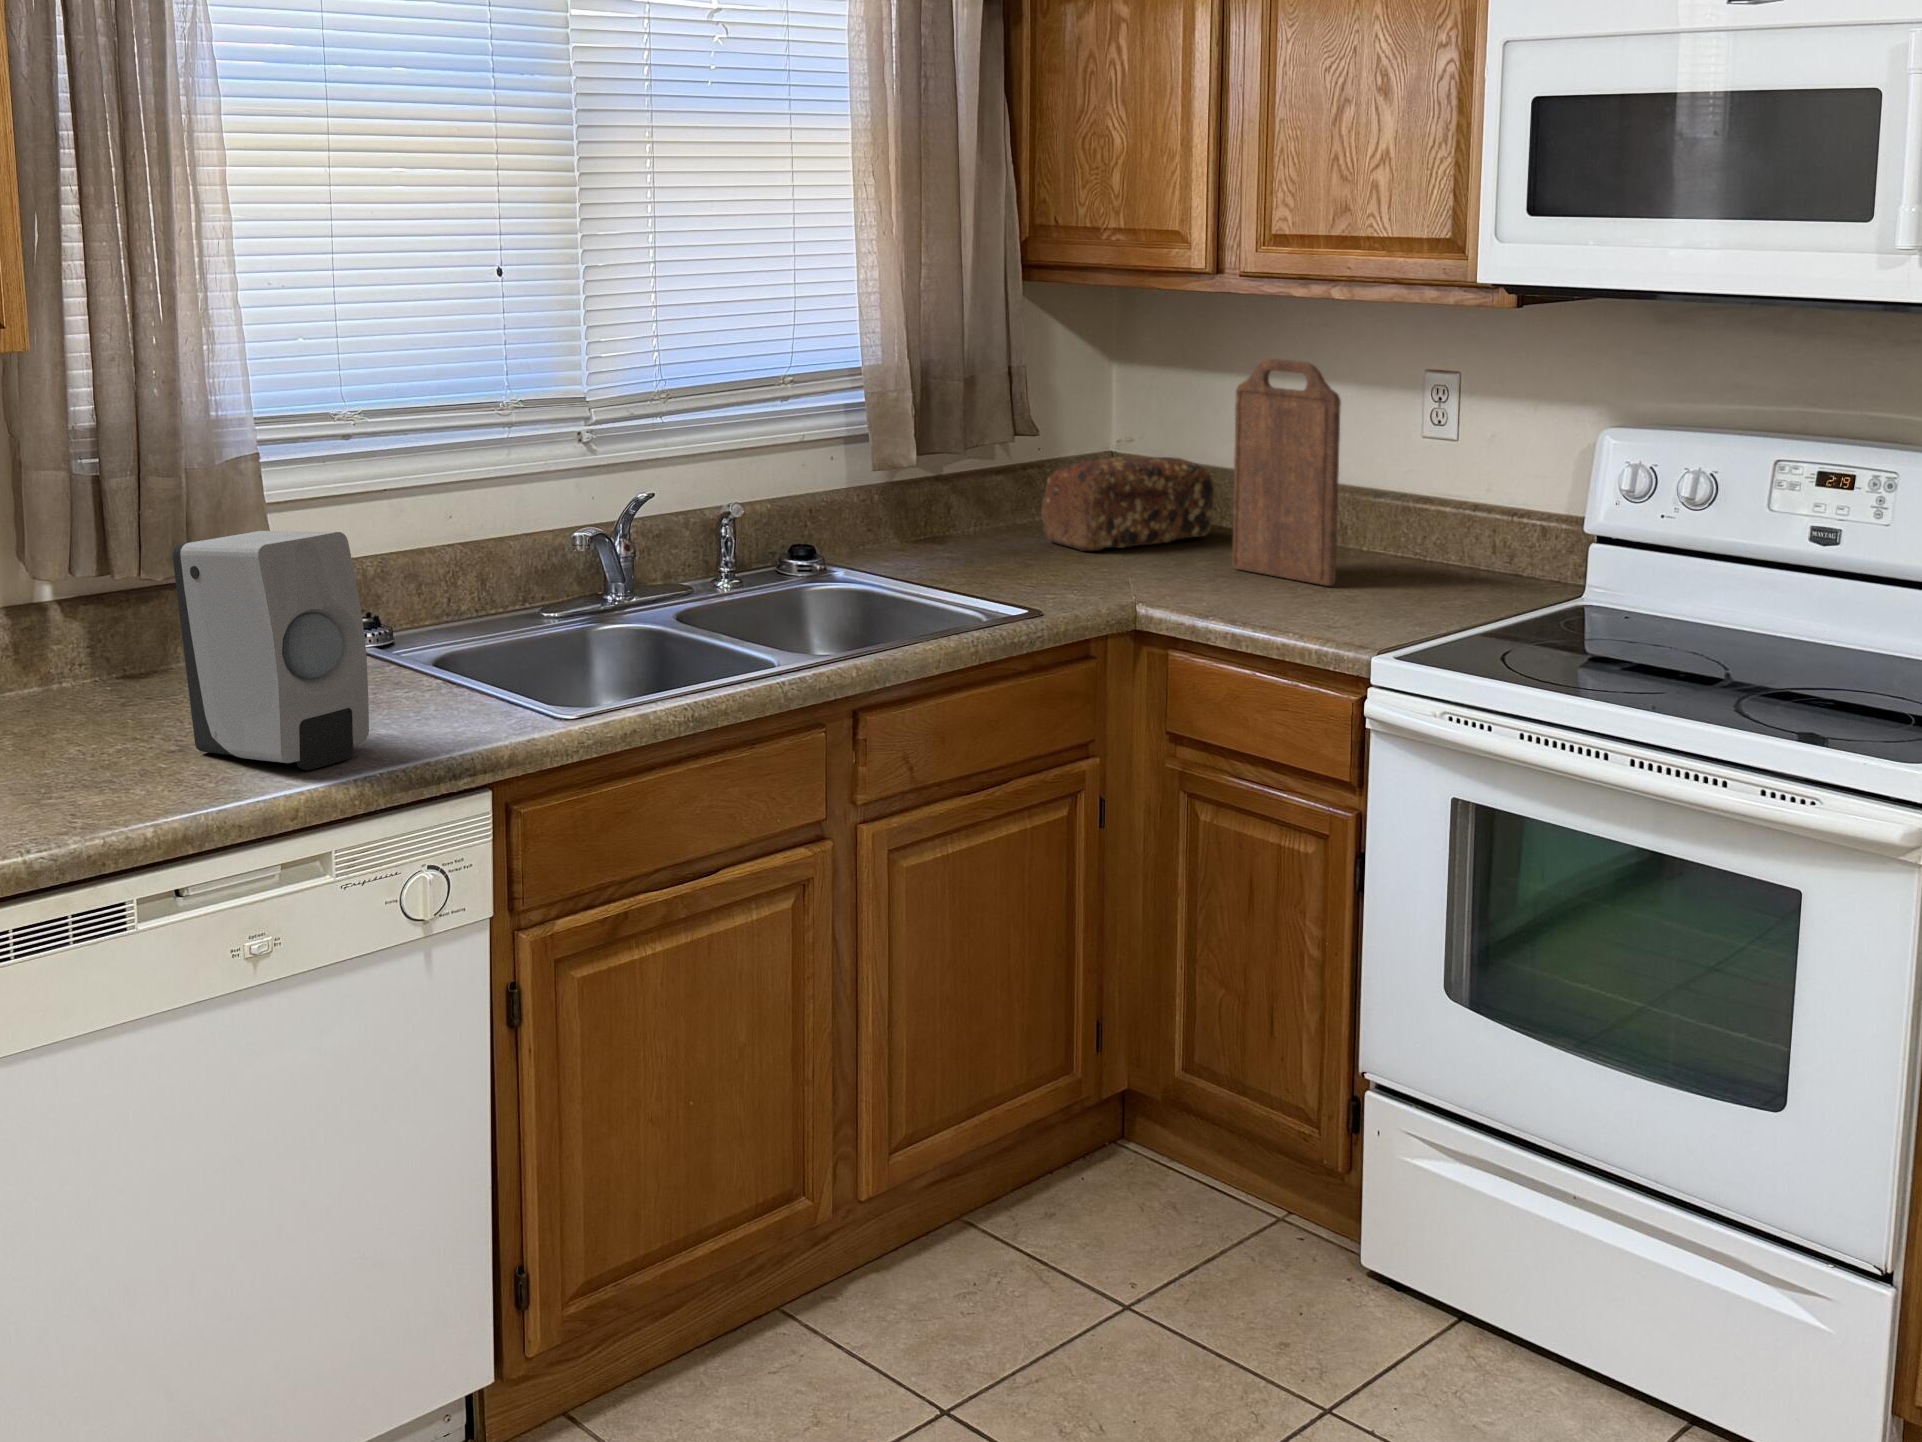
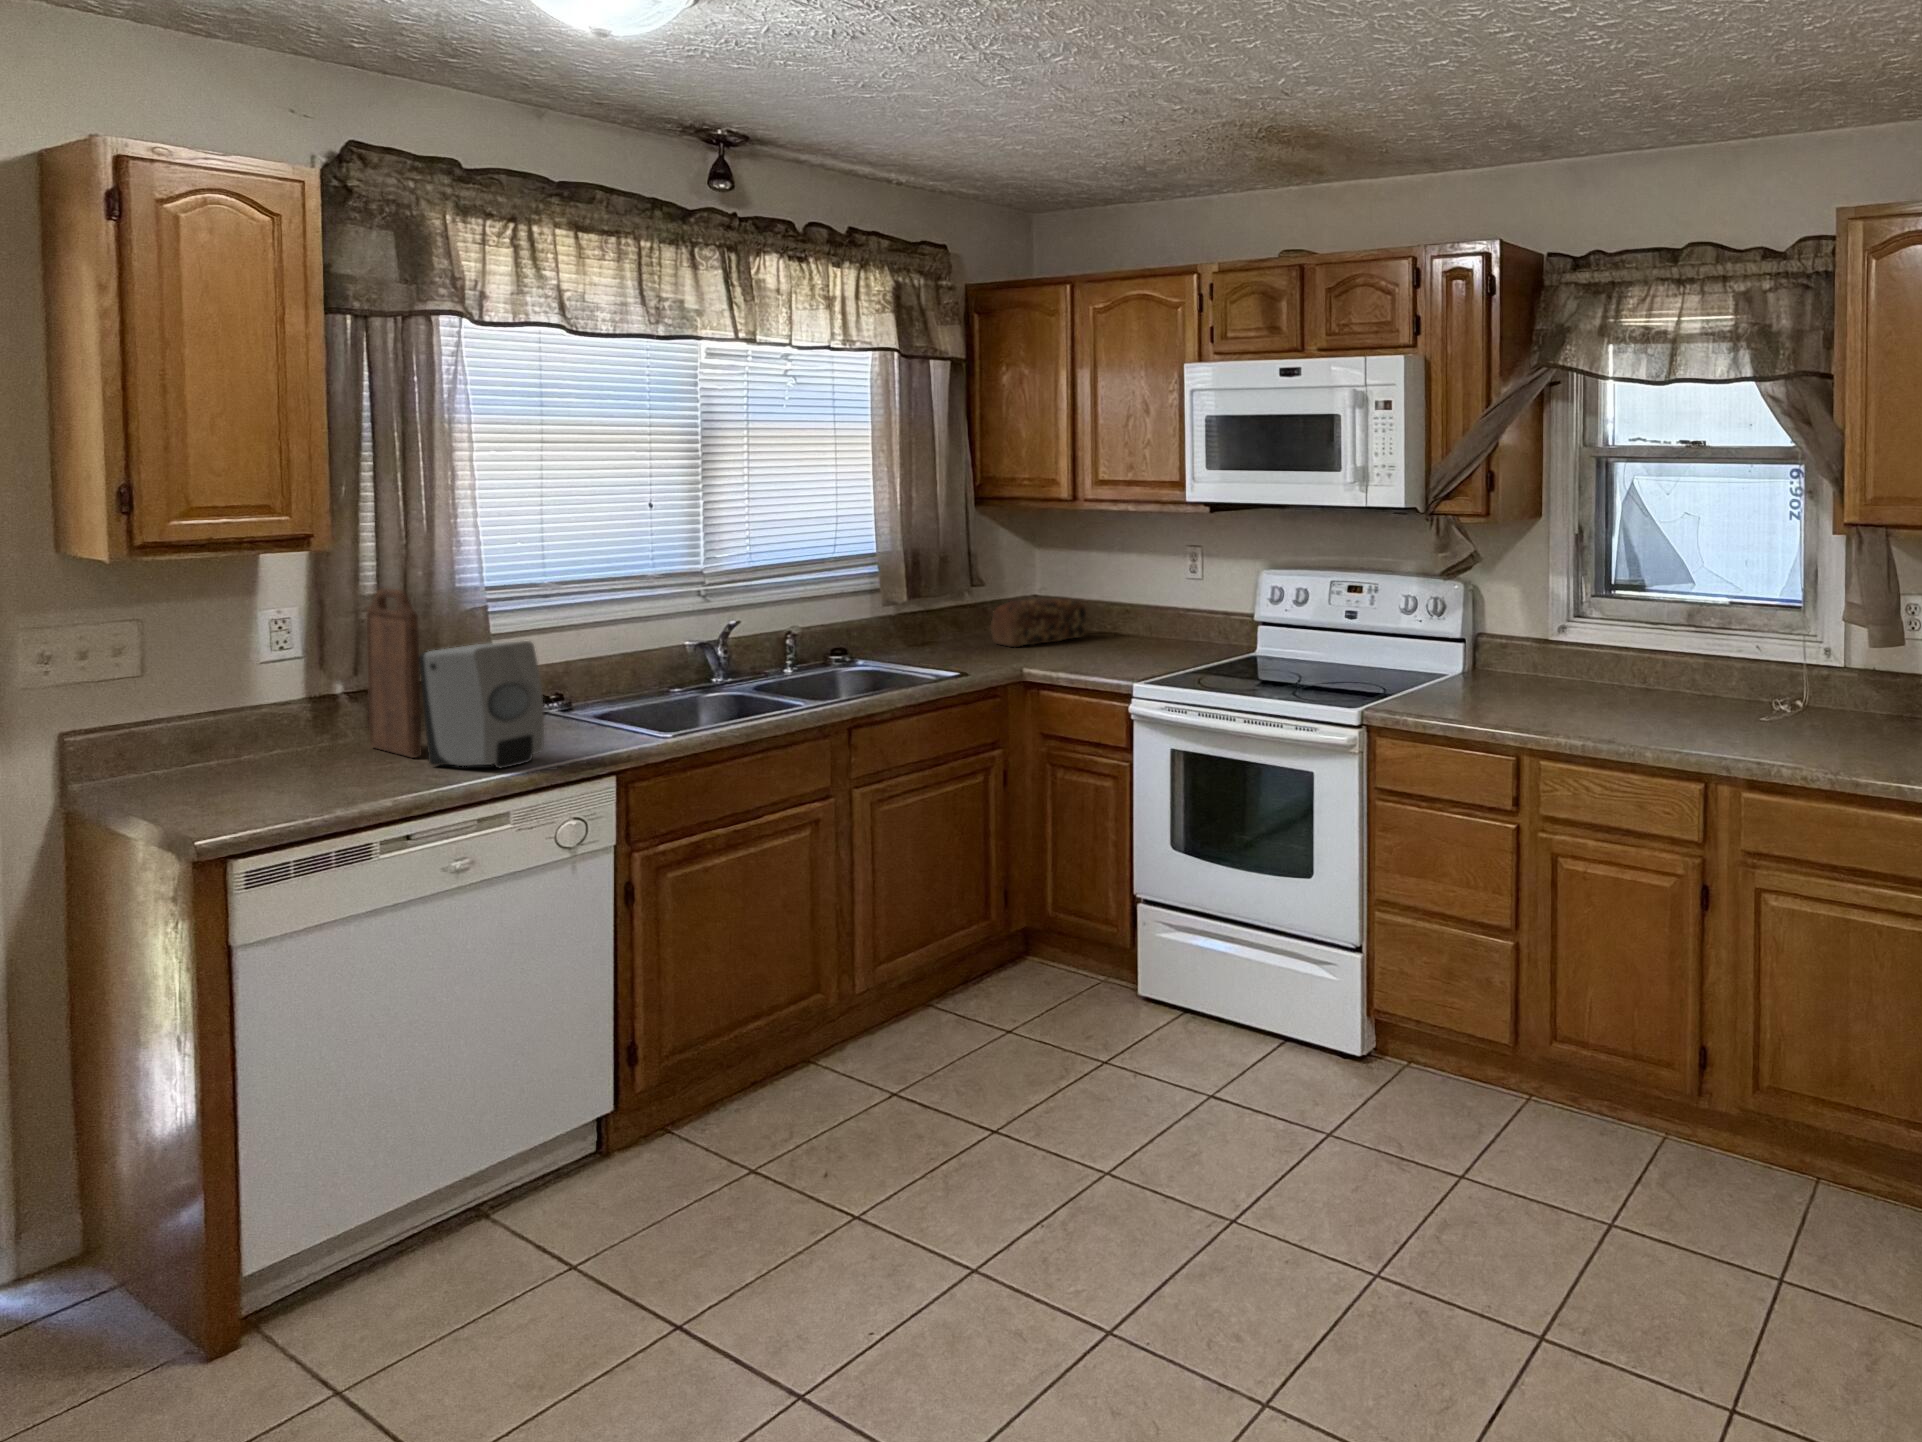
cutting board: present [1232,359,1341,586] -> present [366,588,422,758]

